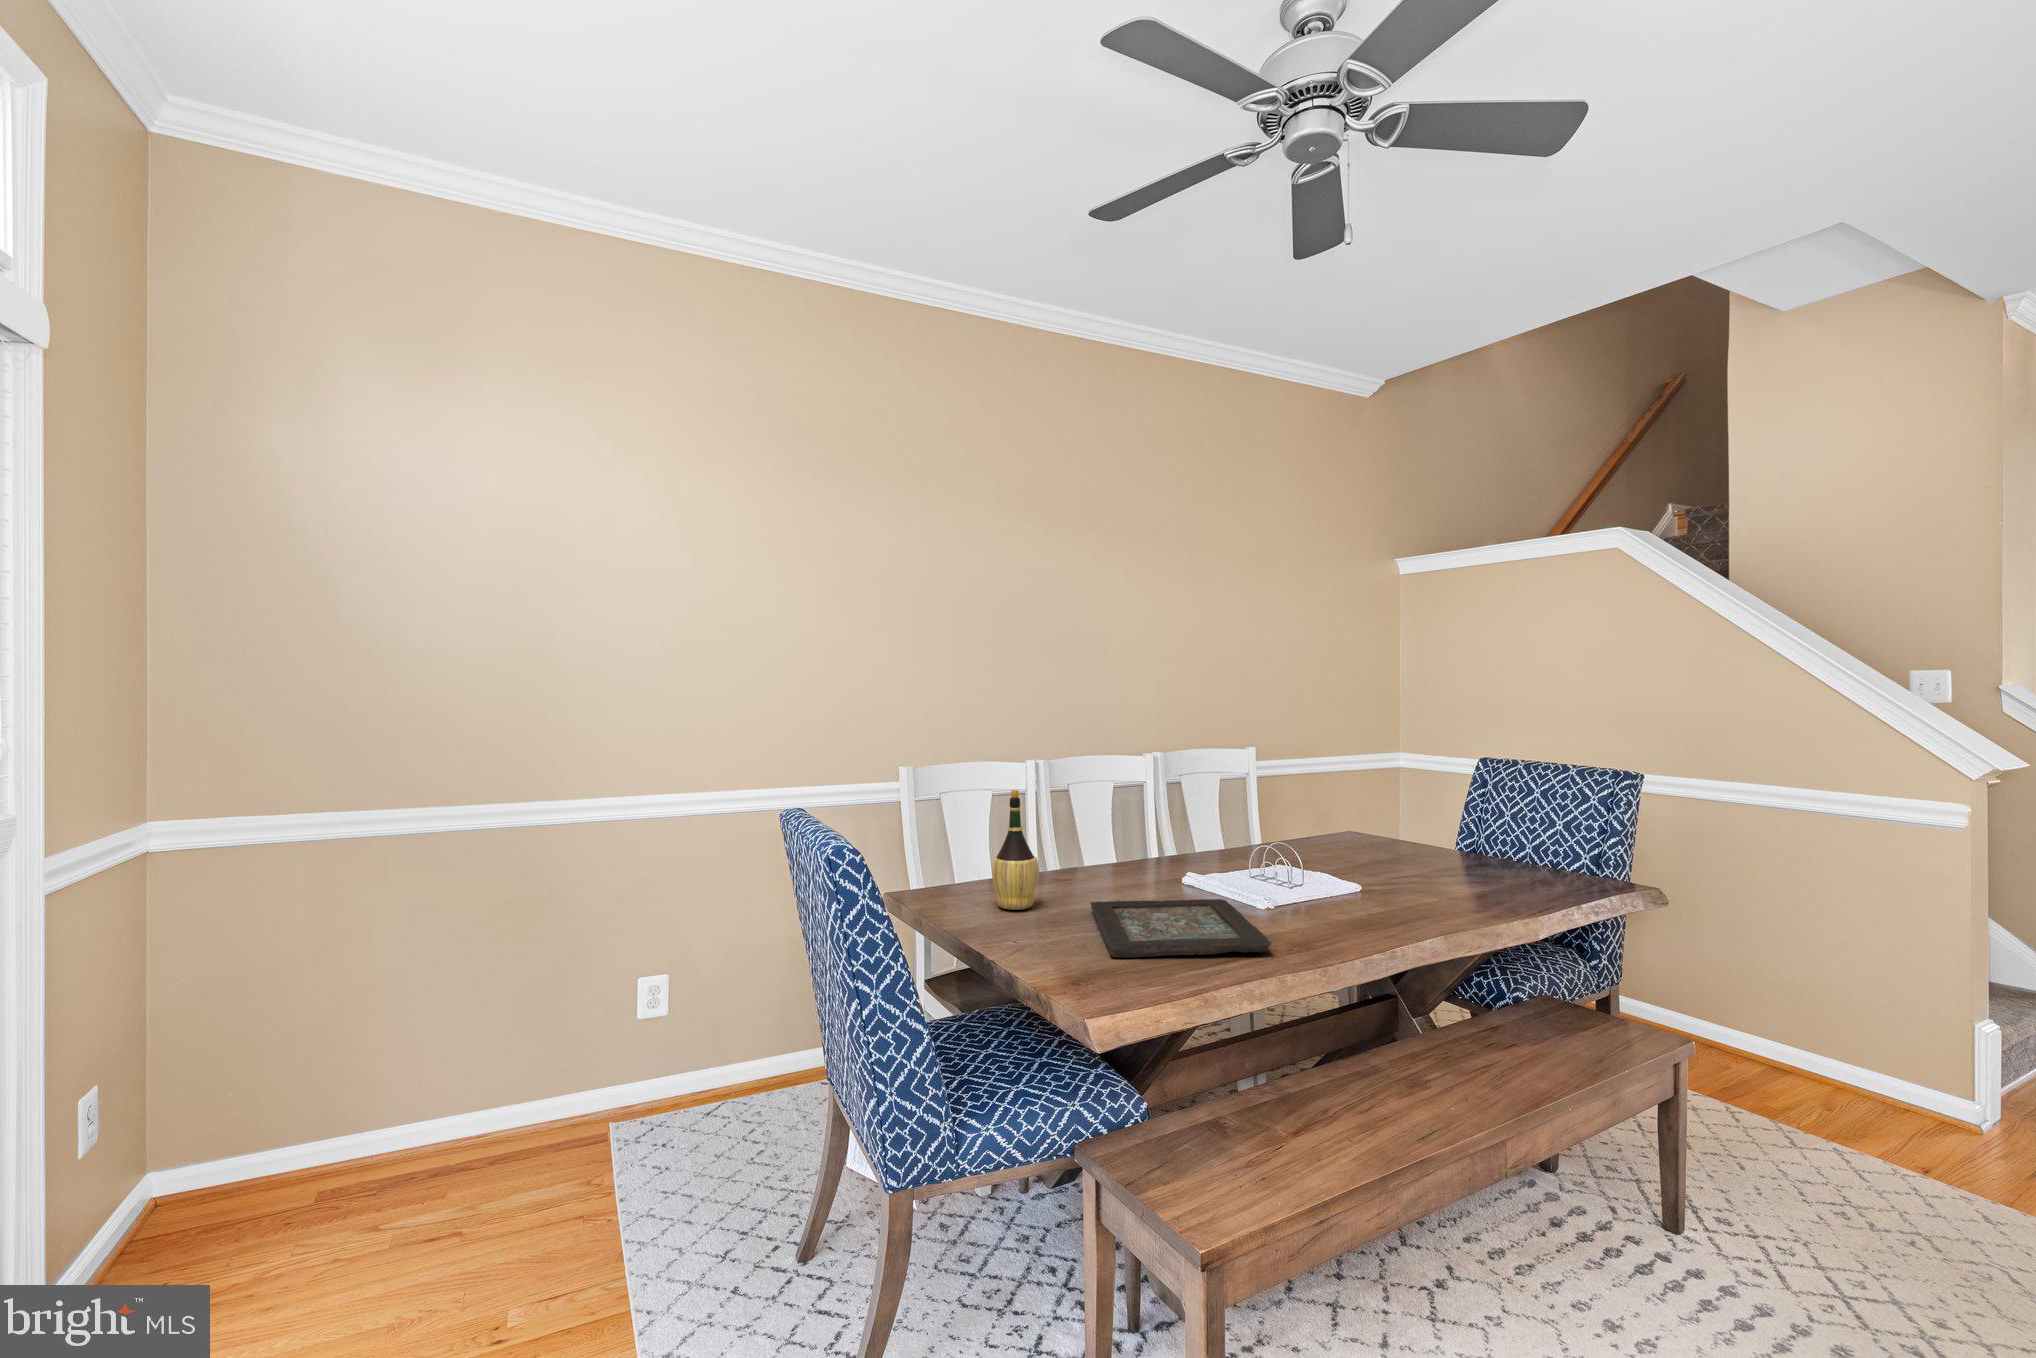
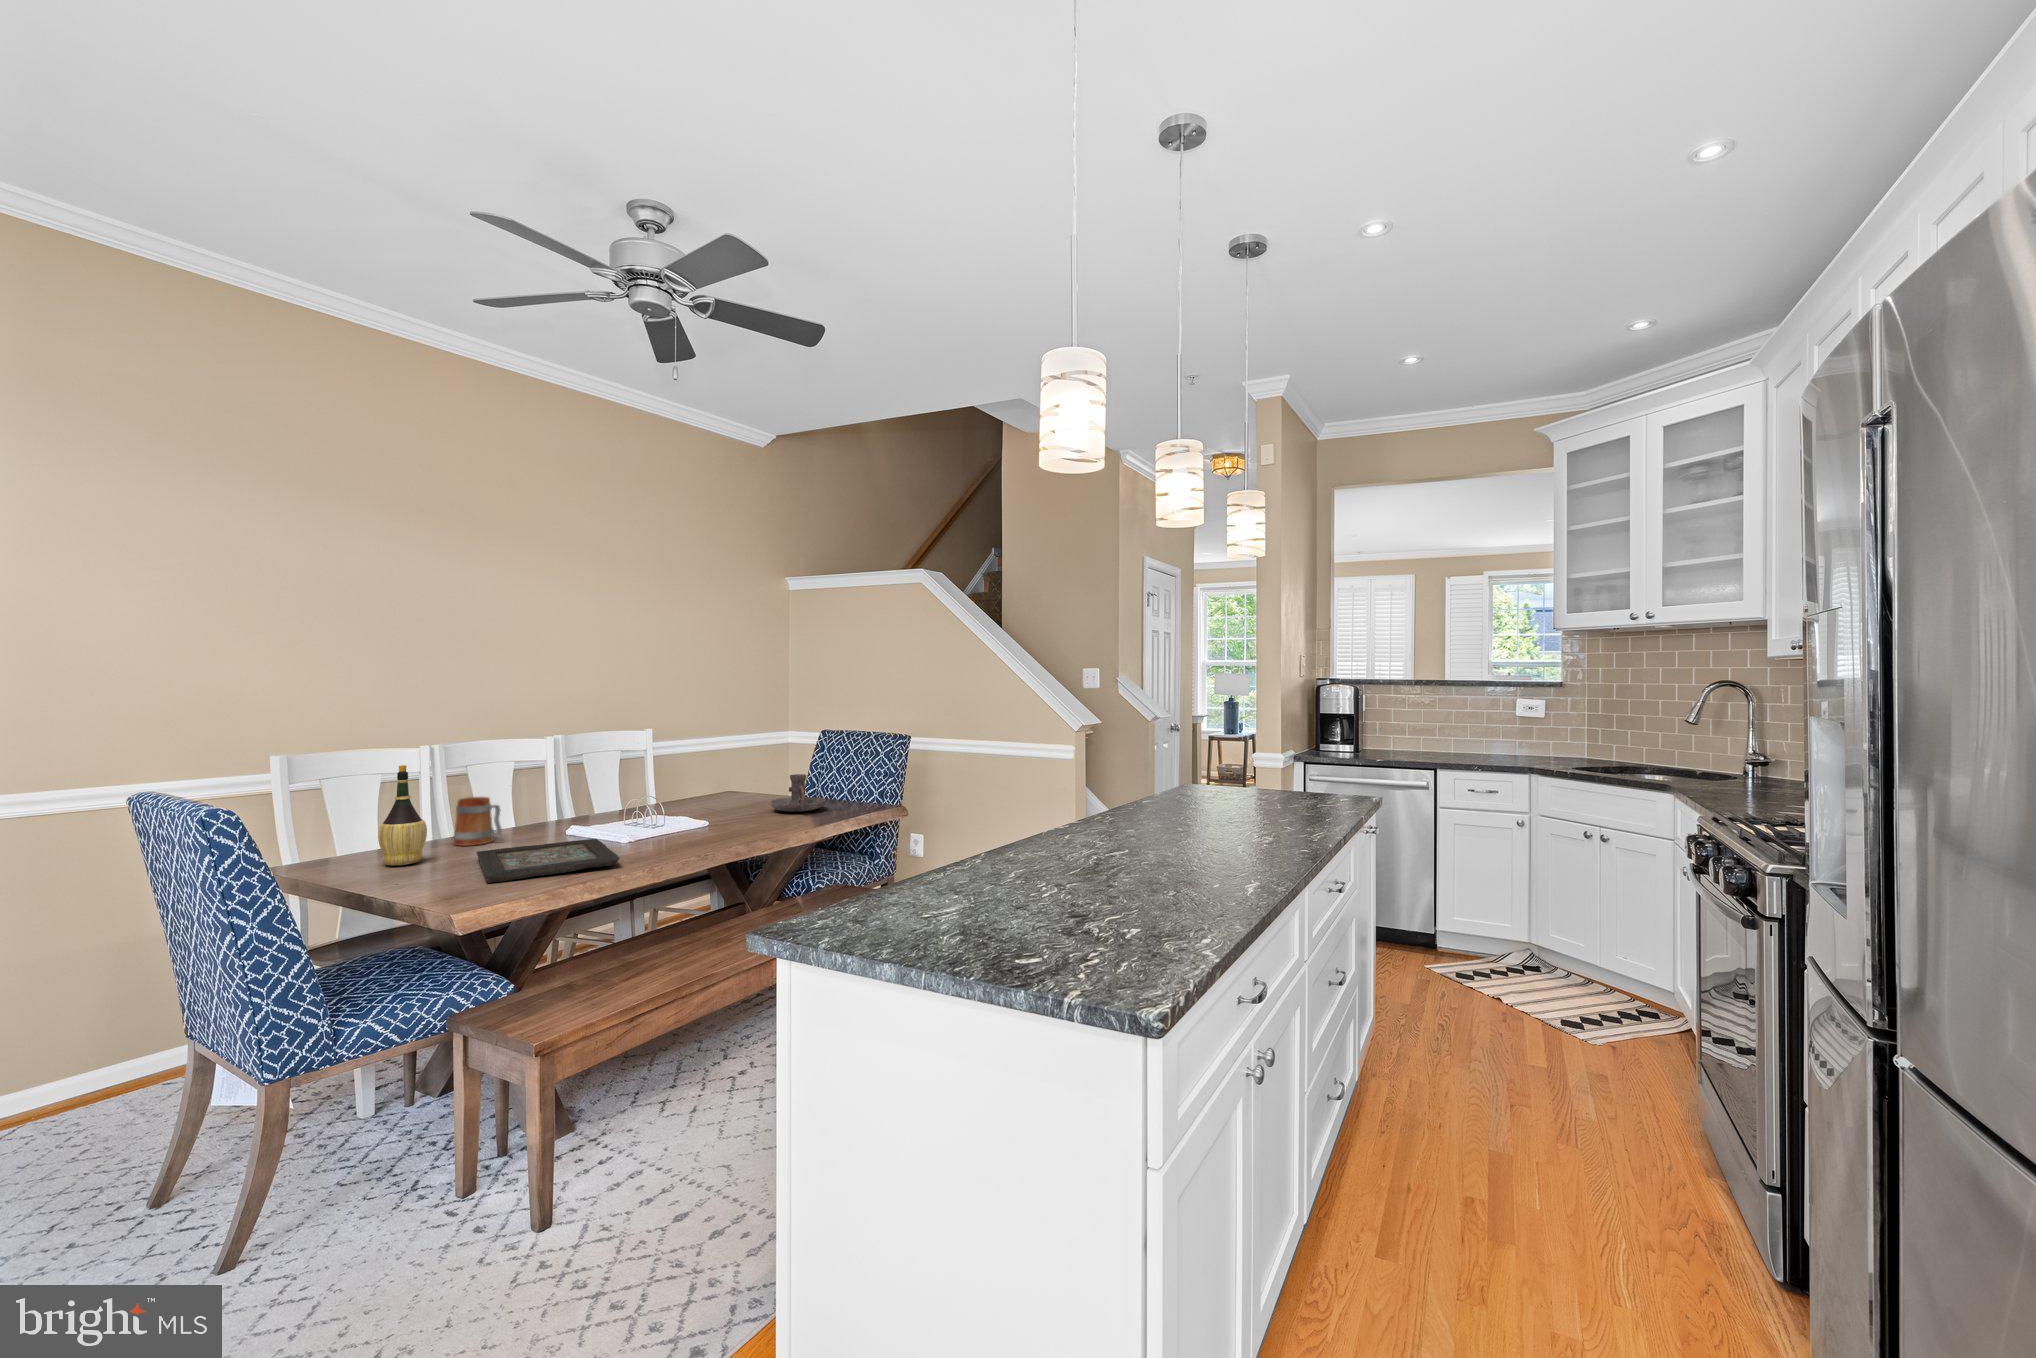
candle holder: none [1435,824,1523,880] -> present [770,774,826,812]
mug: none [1061,828,1112,888] -> present [454,797,502,846]

